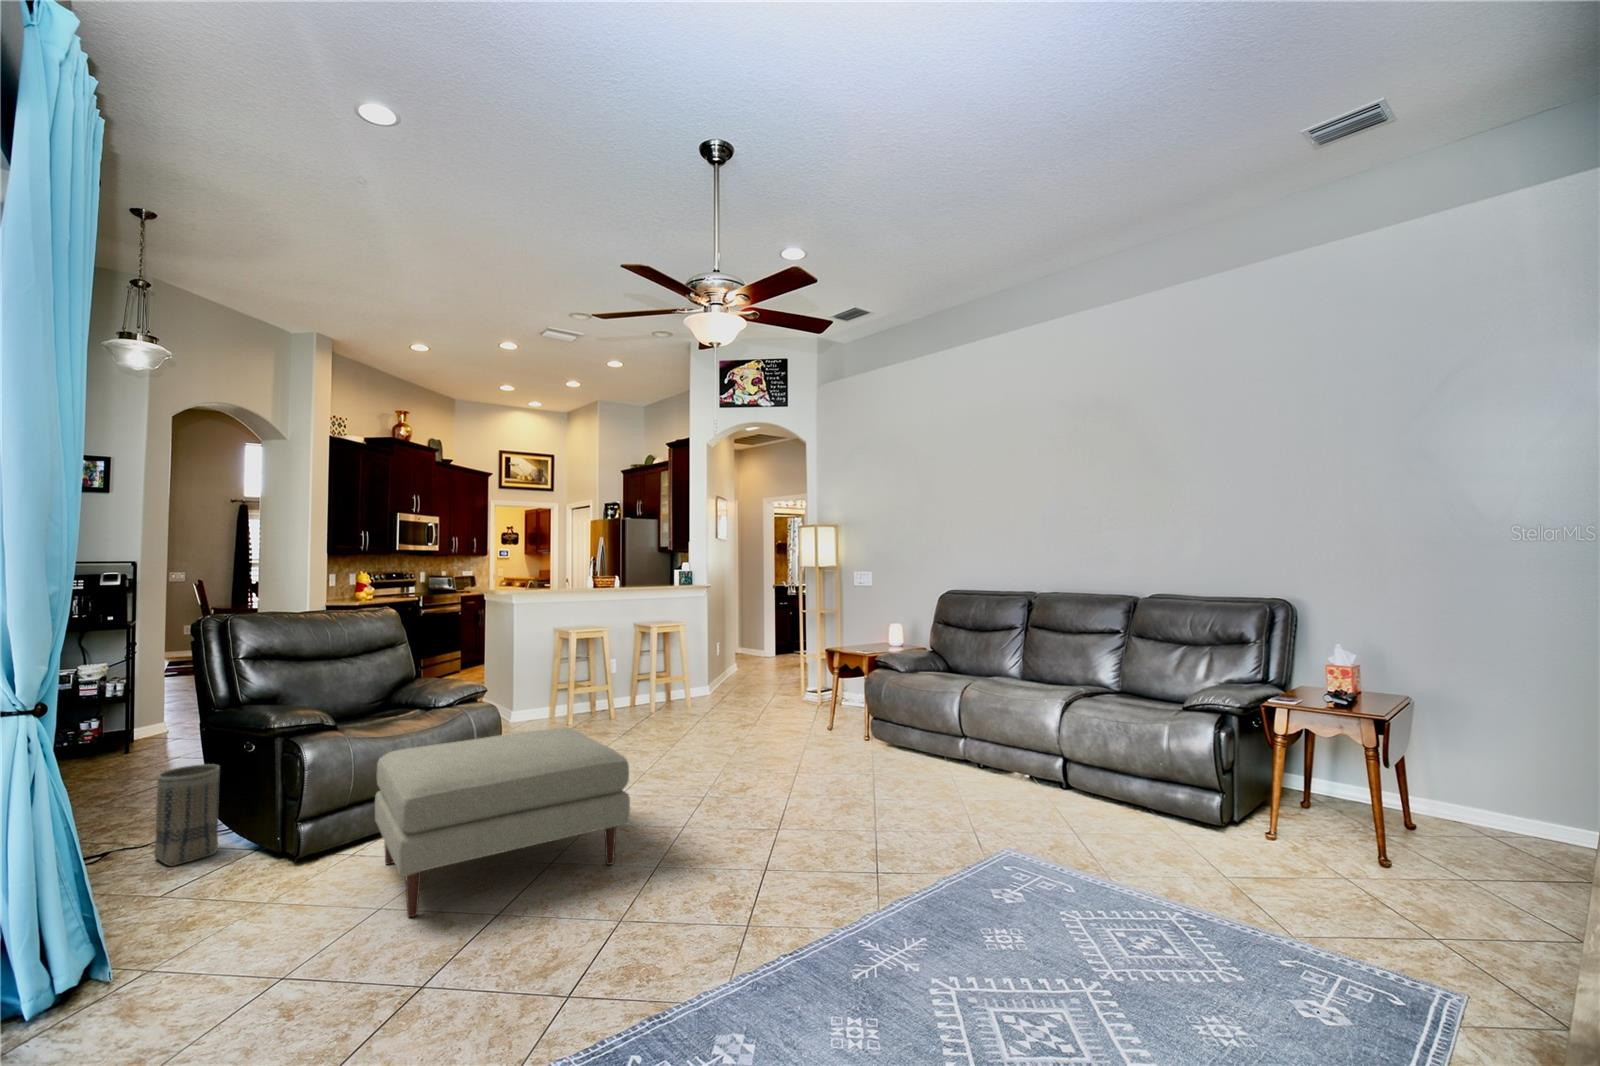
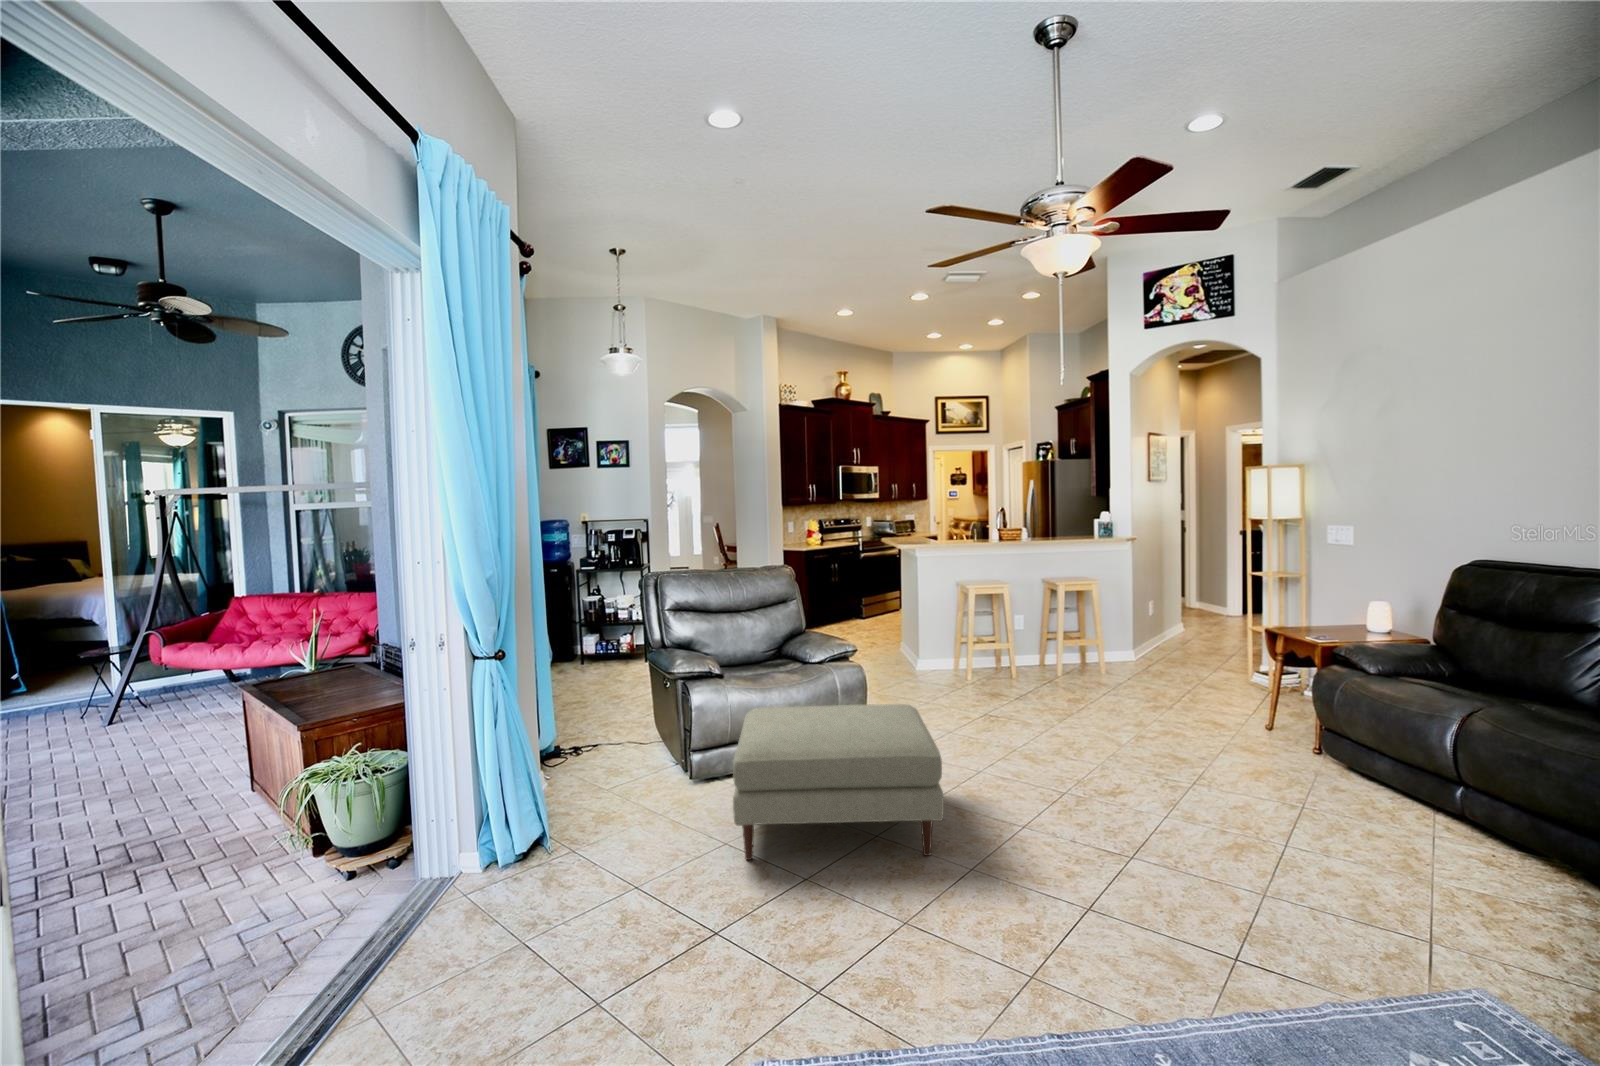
basket: present [154,764,220,866] -> none [624,693,662,767]

